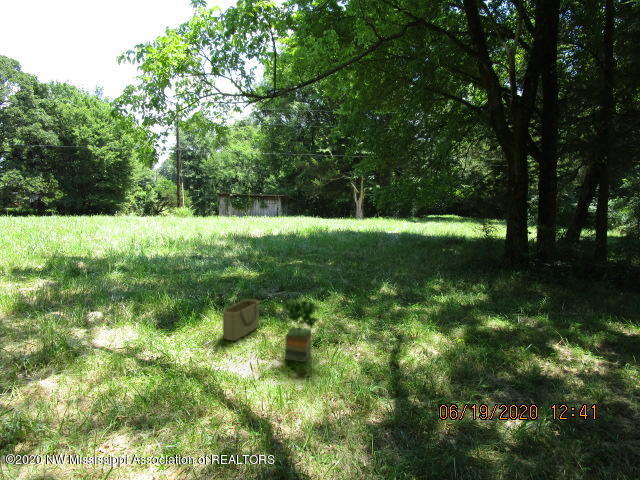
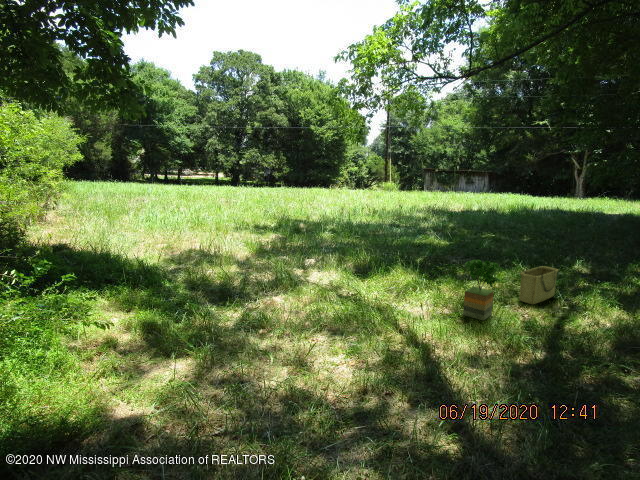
basket: present [222,299,260,341] -> present [519,266,558,304]

